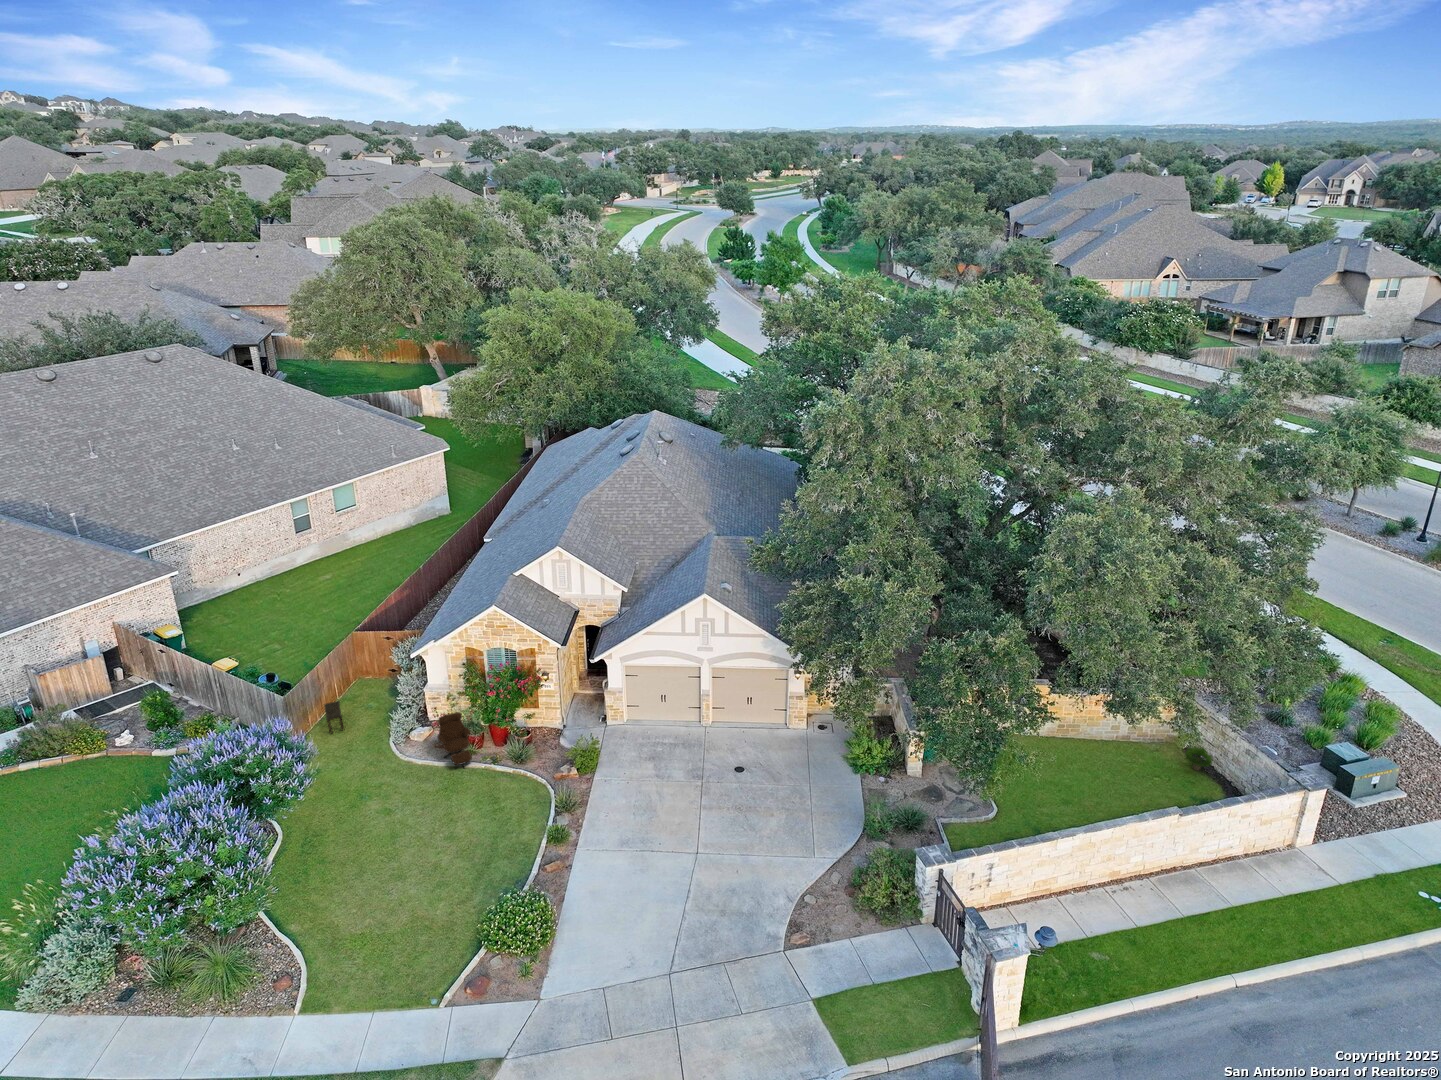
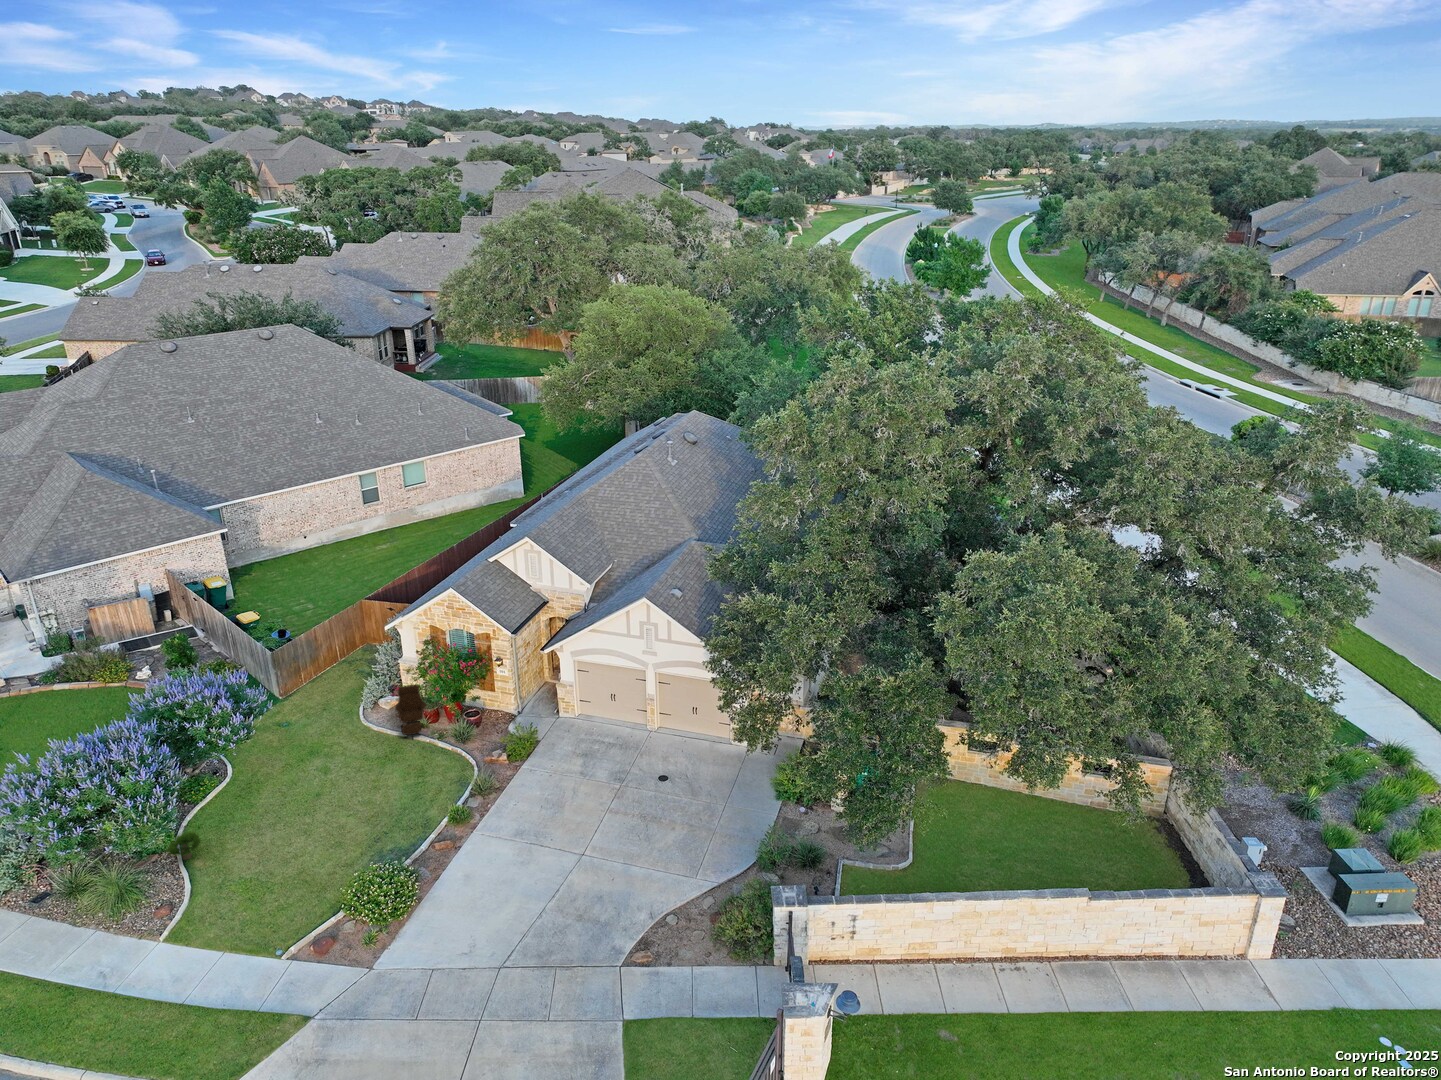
bench: present [324,701,344,734] -> none [312,662,333,691]
potted plant: present [1185,747,1213,770] -> present [168,832,201,860]

